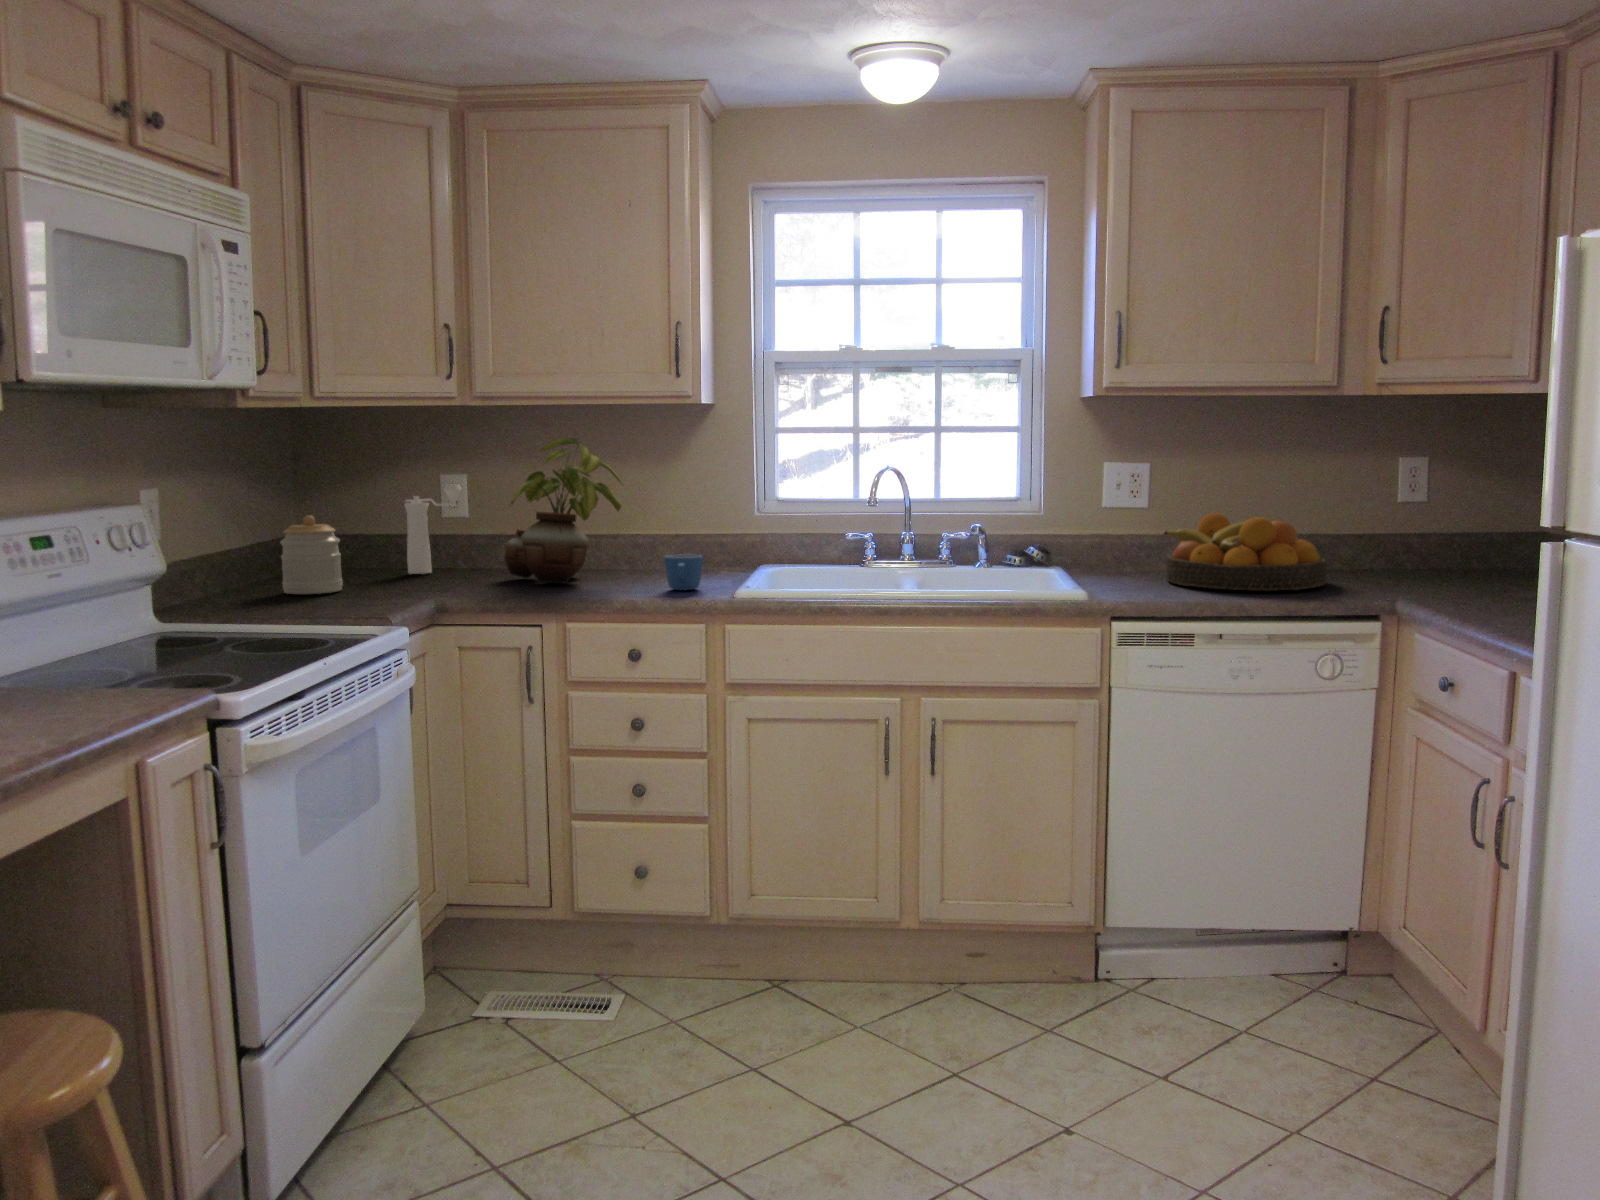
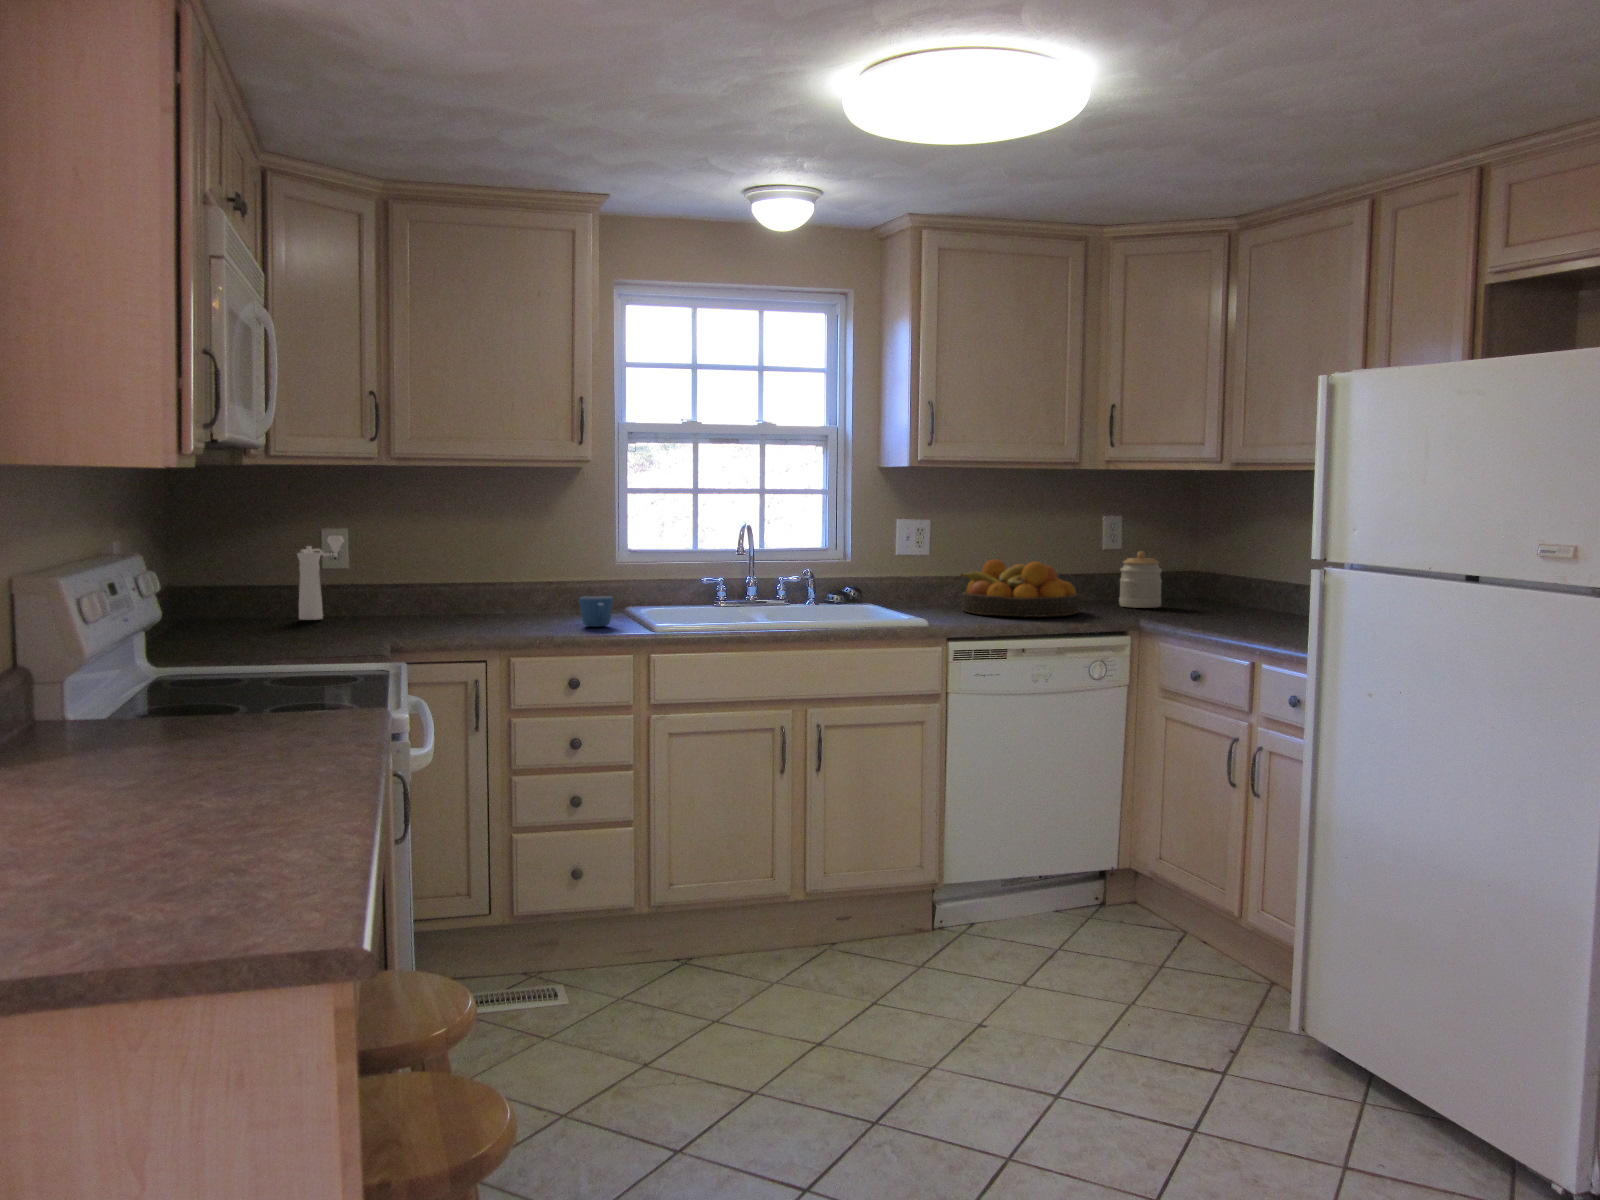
potted plant: present [504,438,623,583] -> none [409,493,532,624]
jar: present [280,515,342,594] -> present [1119,551,1162,608]

